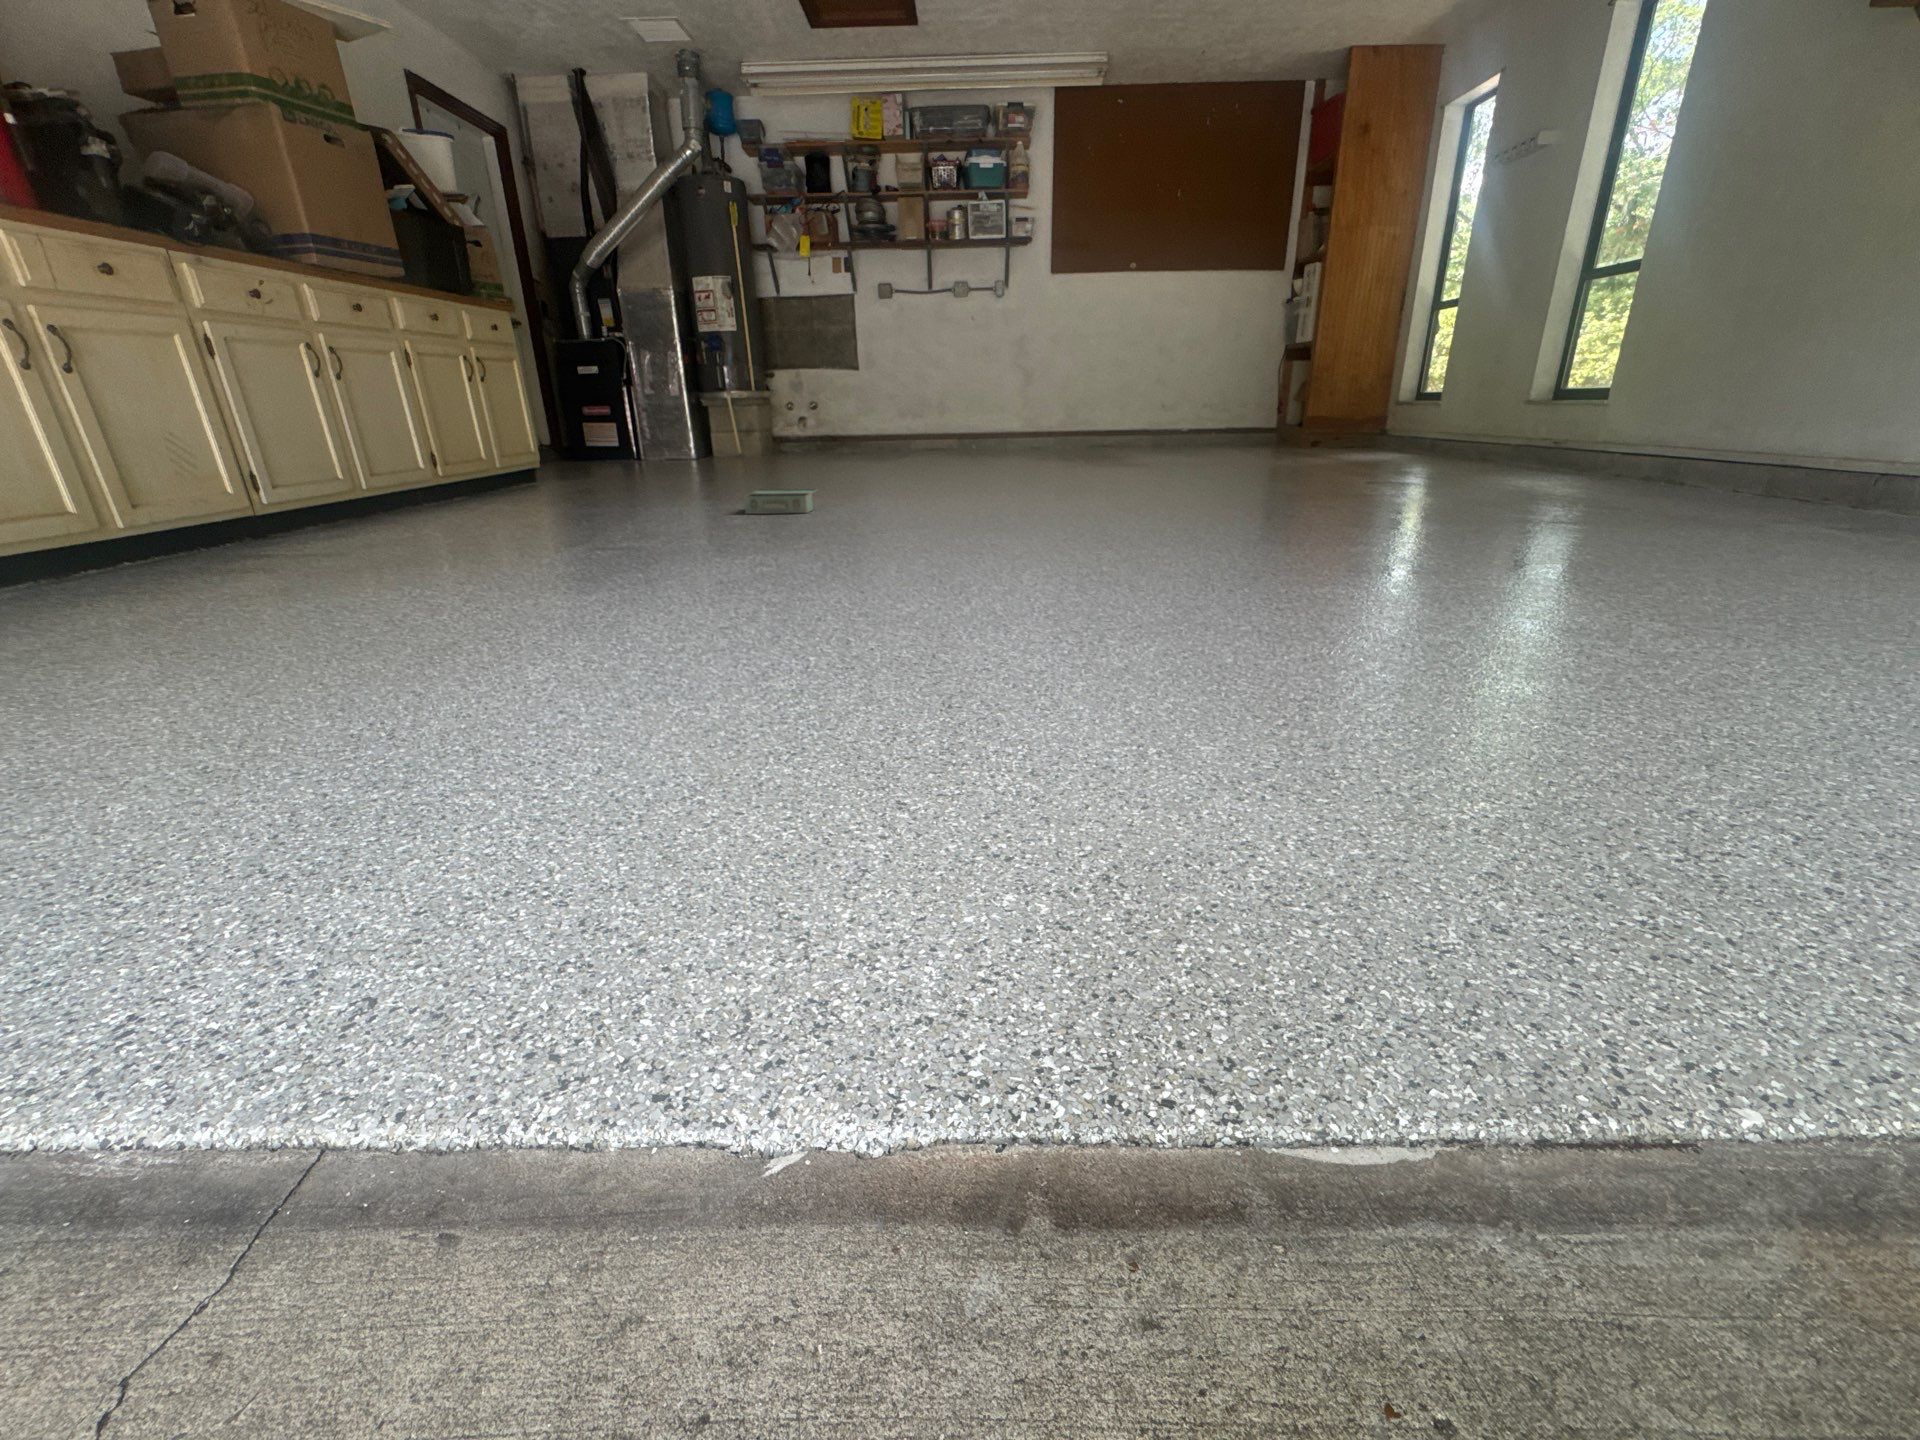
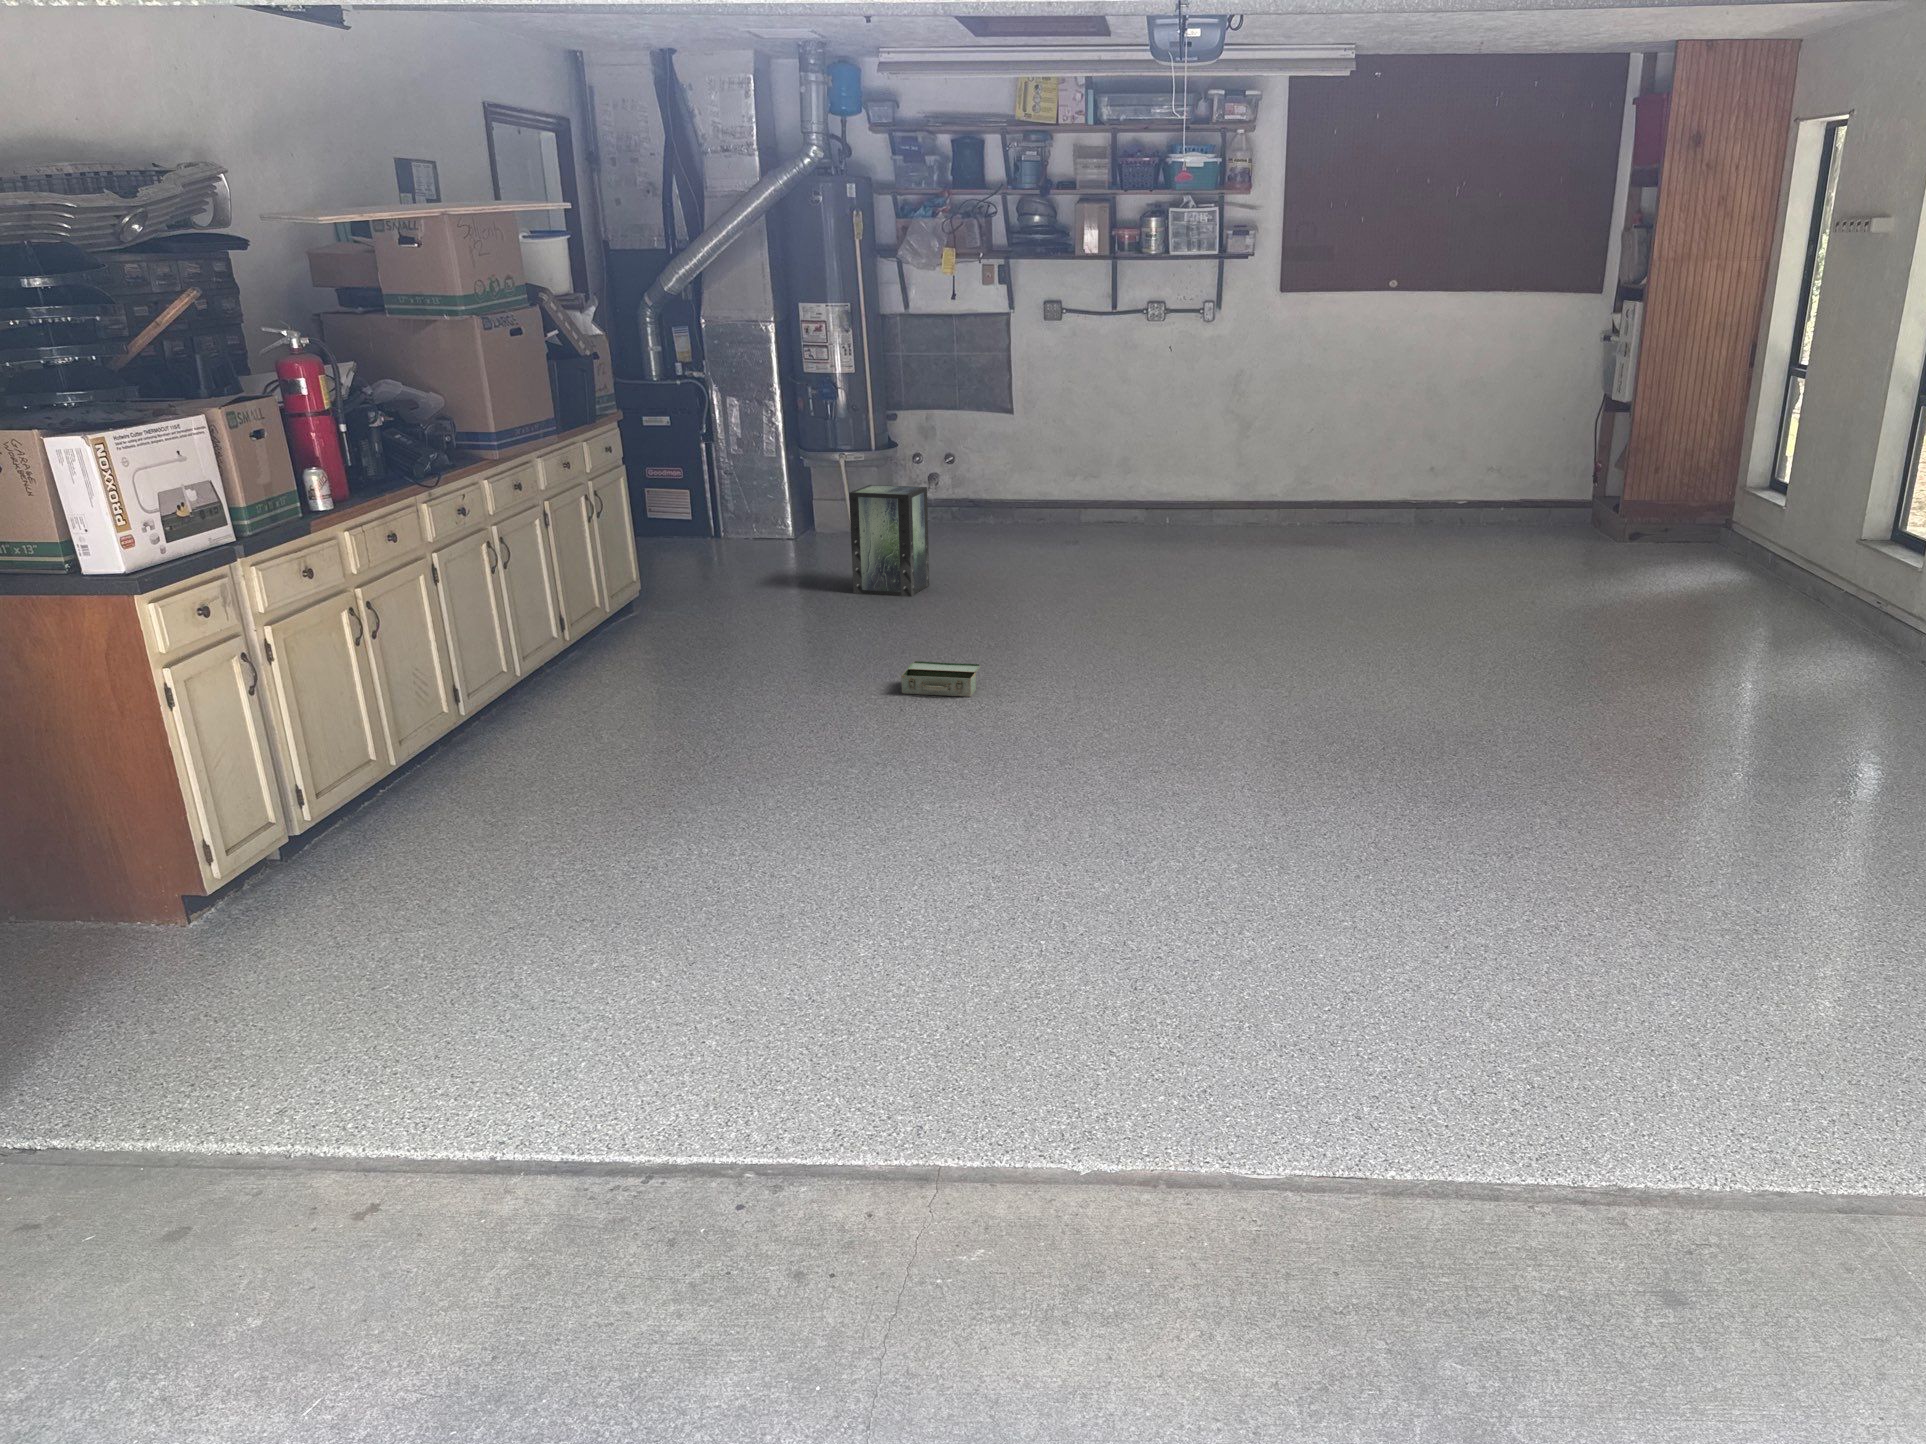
storage box: none [722,391,794,477] -> present [849,485,929,597]

